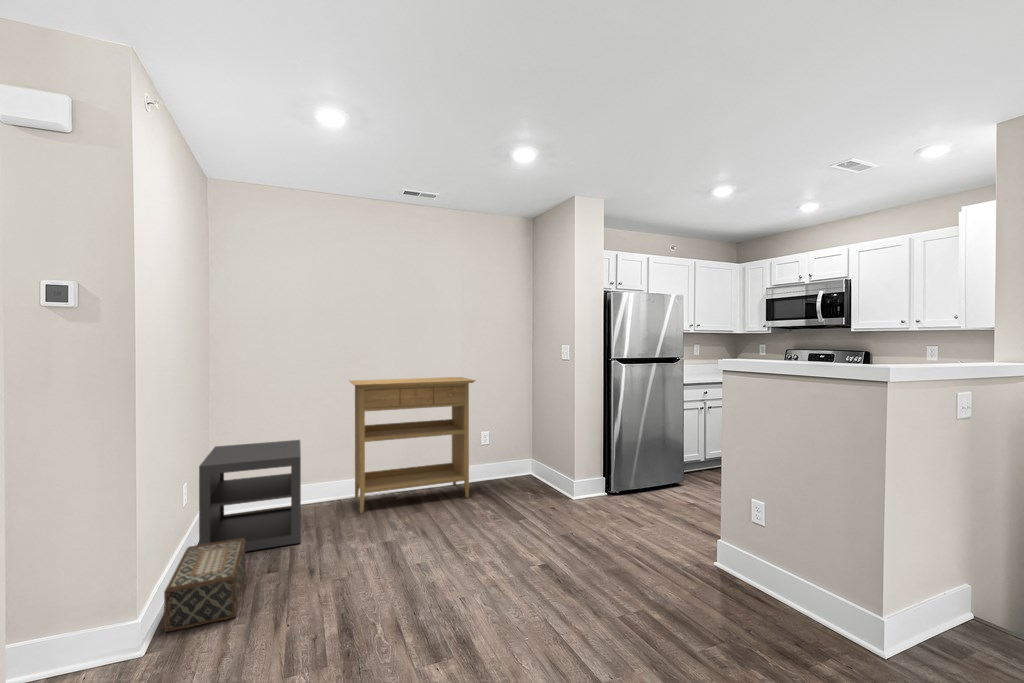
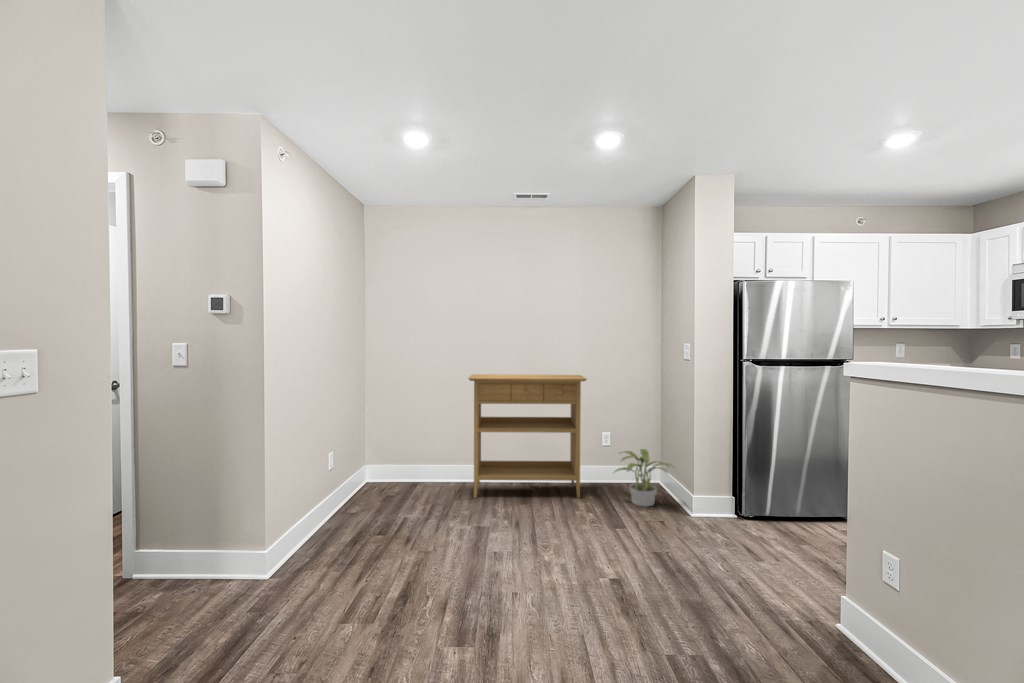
storage cabinet: present [199,440,301,551] -> none [337,425,427,516]
potted plant: none [500,444,555,497] -> present [615,449,670,507]
woven basket: present [164,538,245,632] -> none [287,503,361,566]

